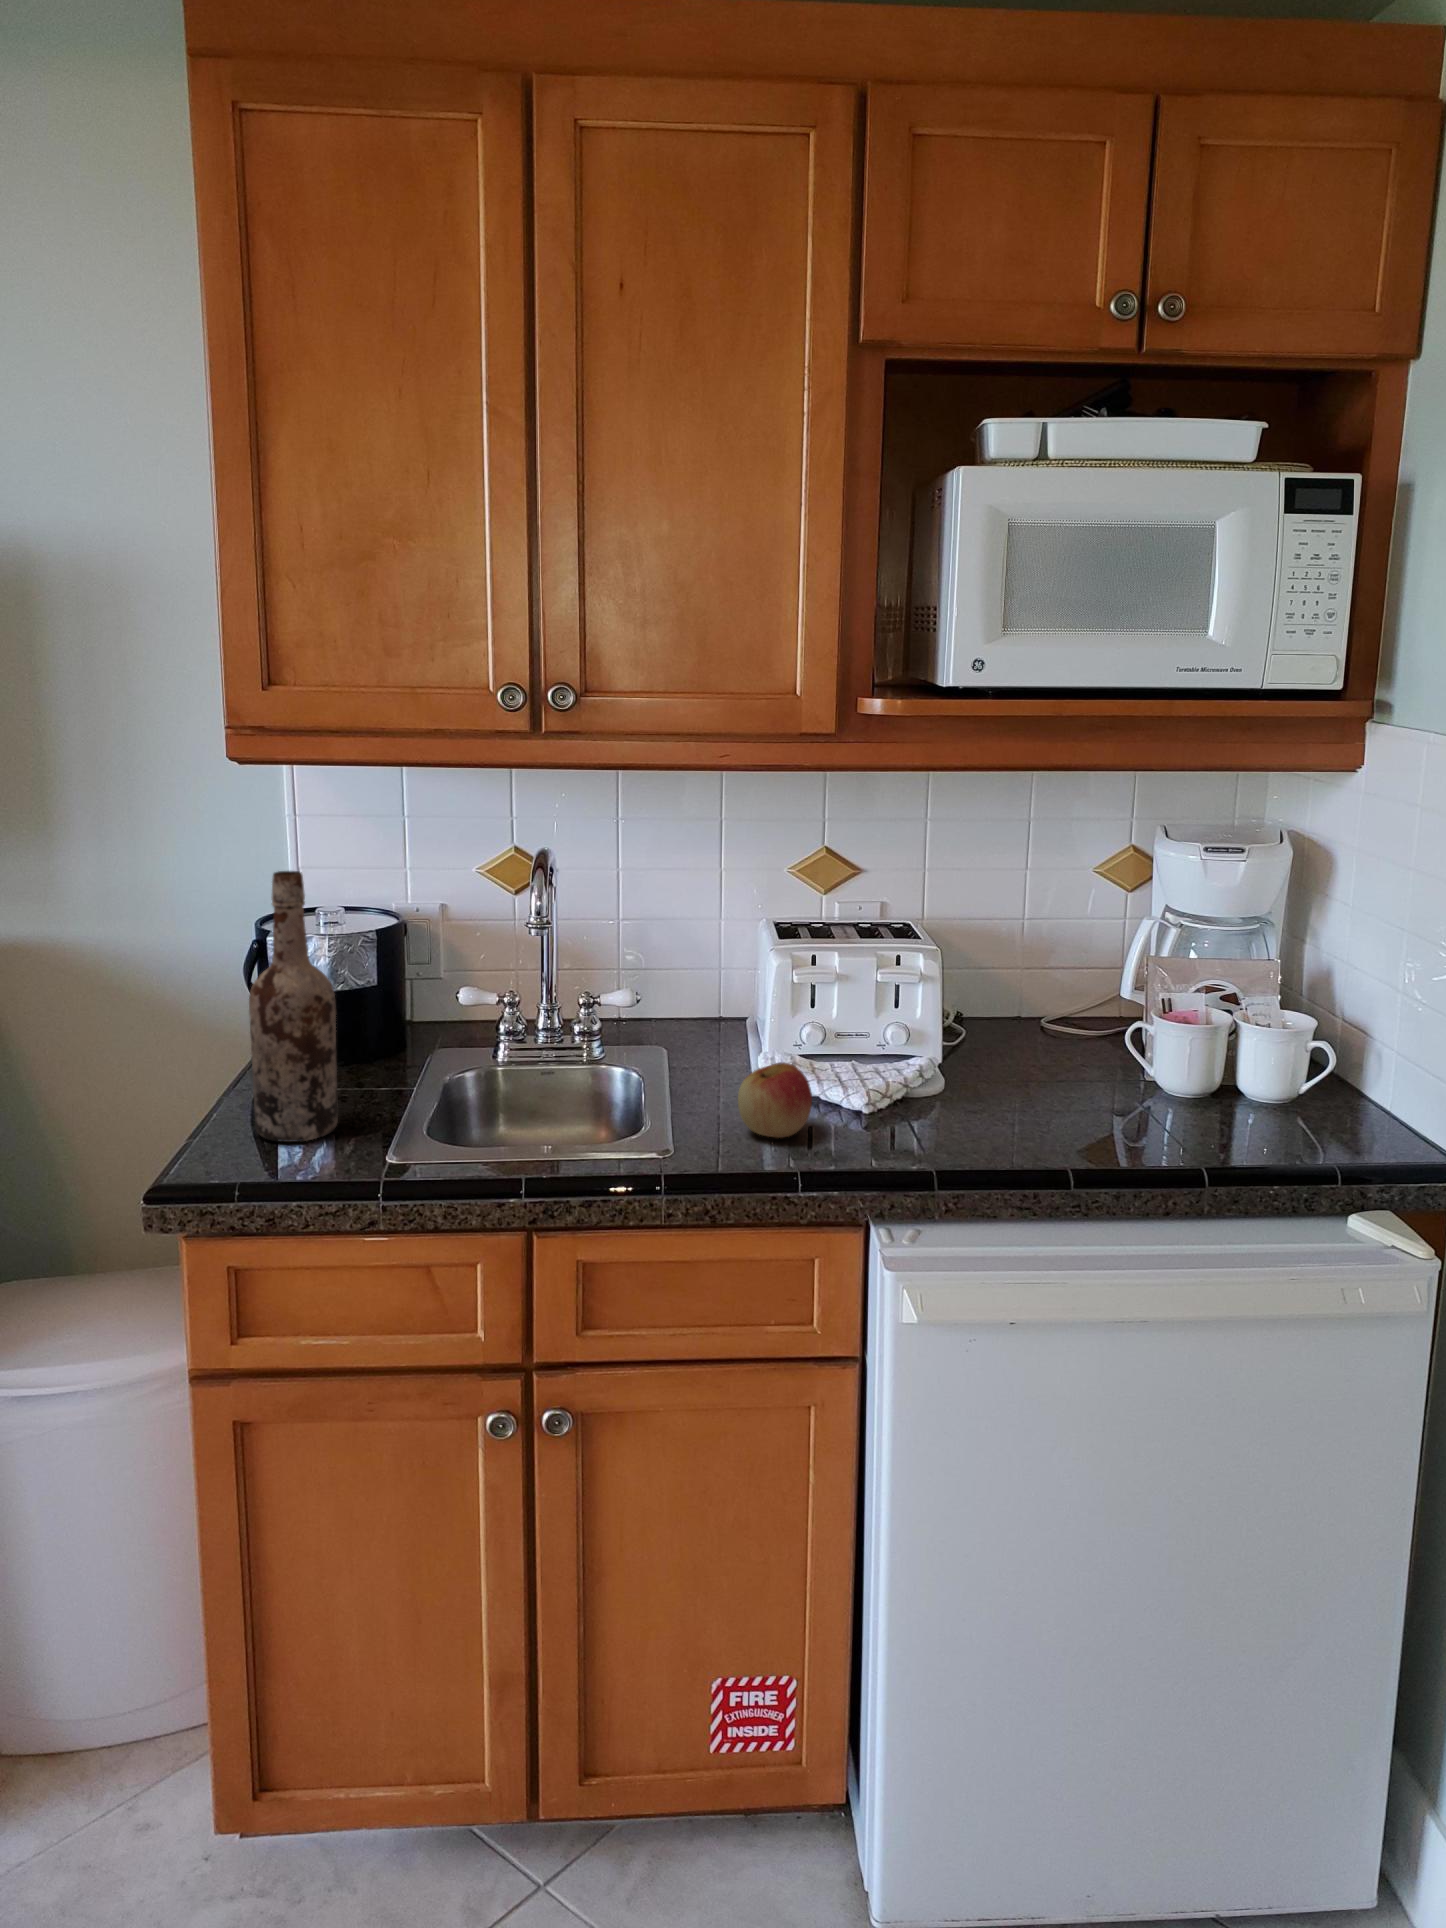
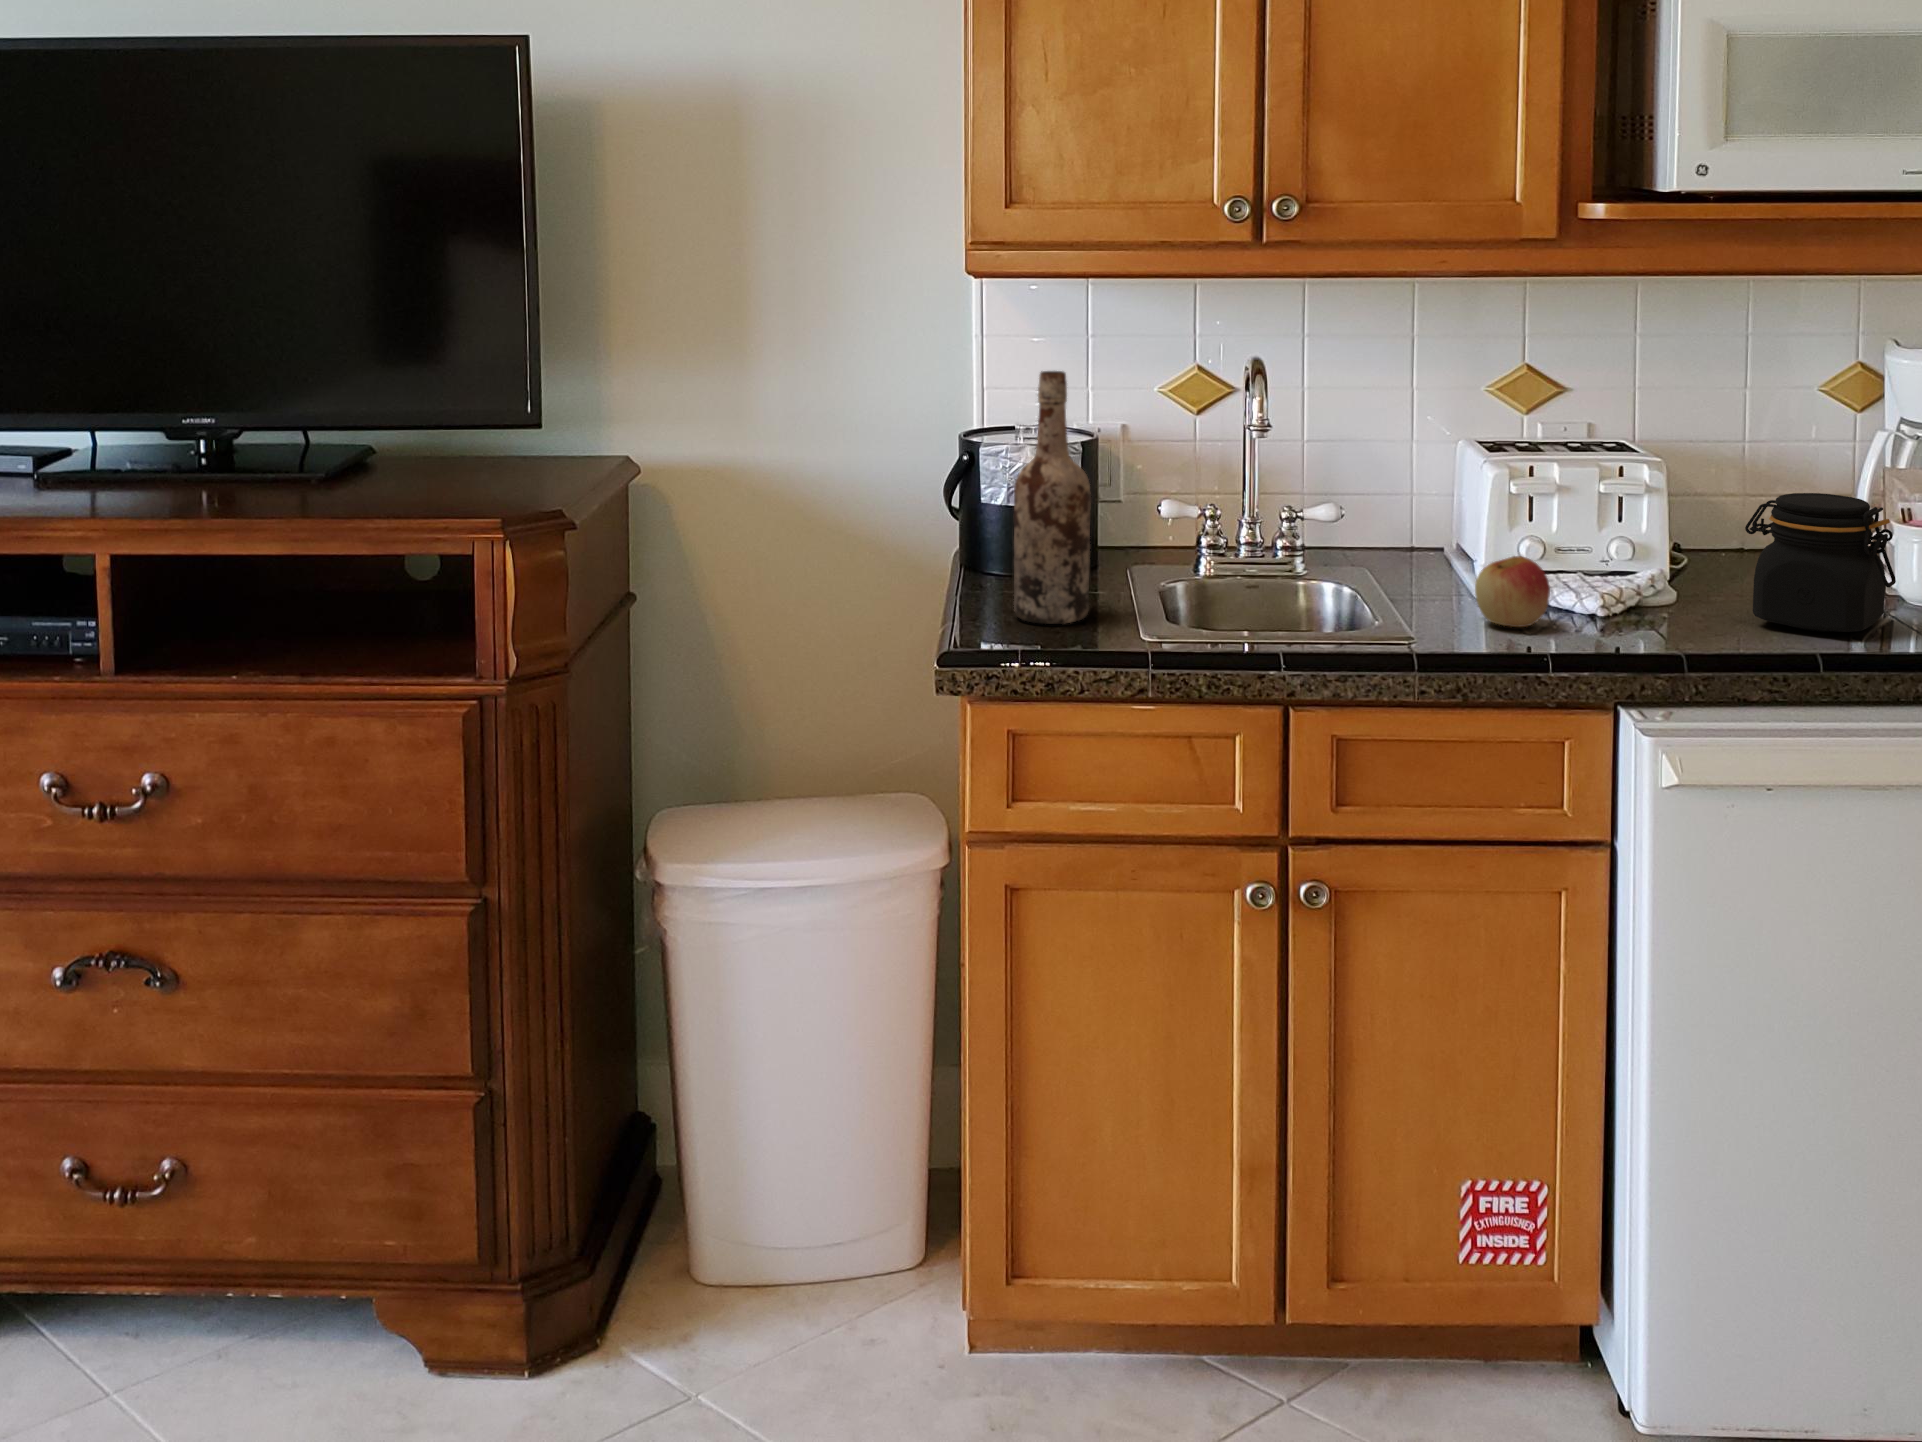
jar: none [1010,994,1150,1140] -> present [1745,493,1896,632]

